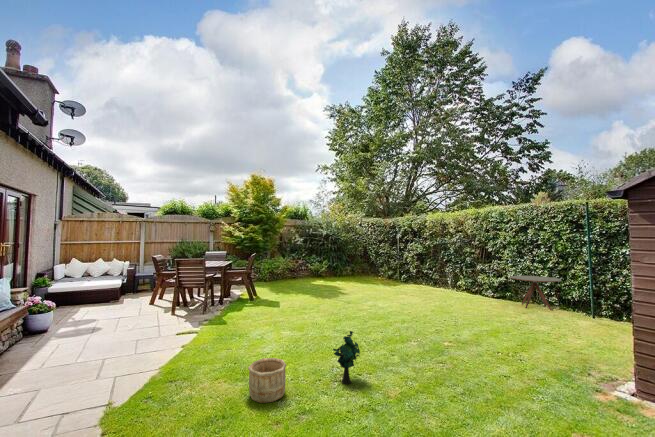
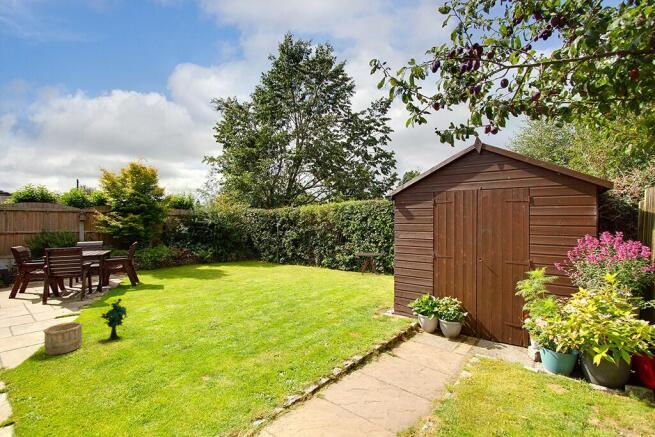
decorative plant: present [333,331,360,384] -> present [101,299,127,339]
wooden bucket: present [248,358,286,403] -> present [44,322,83,355]

